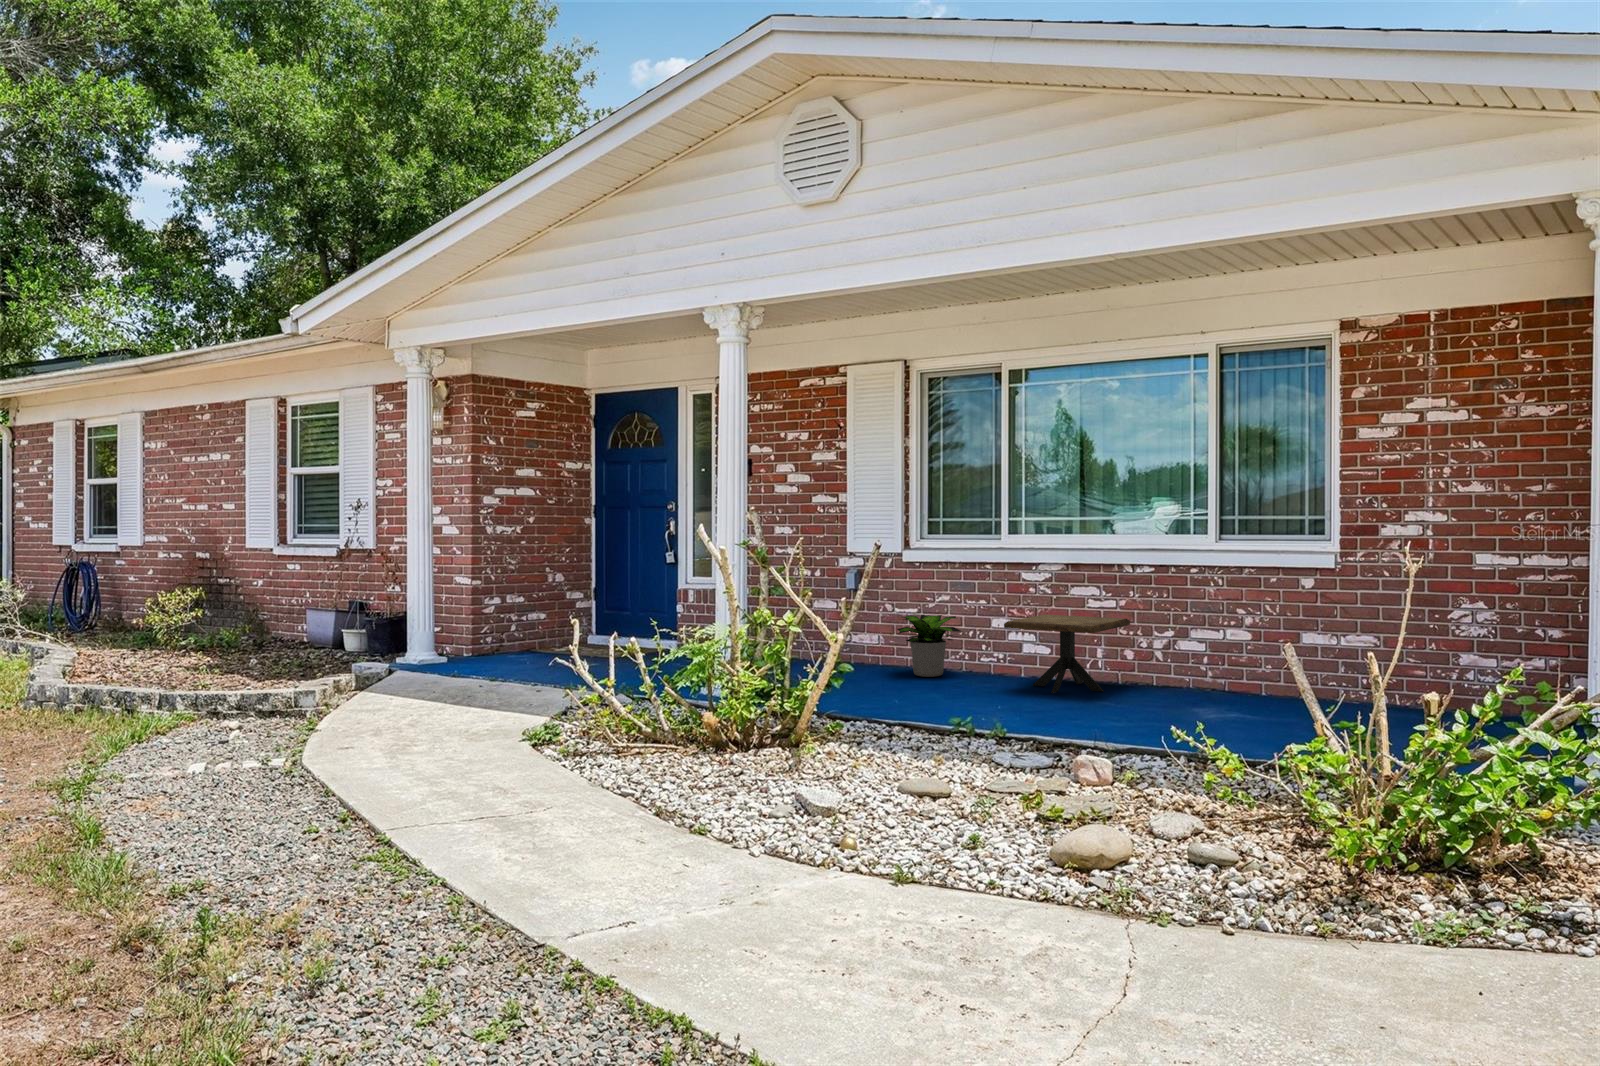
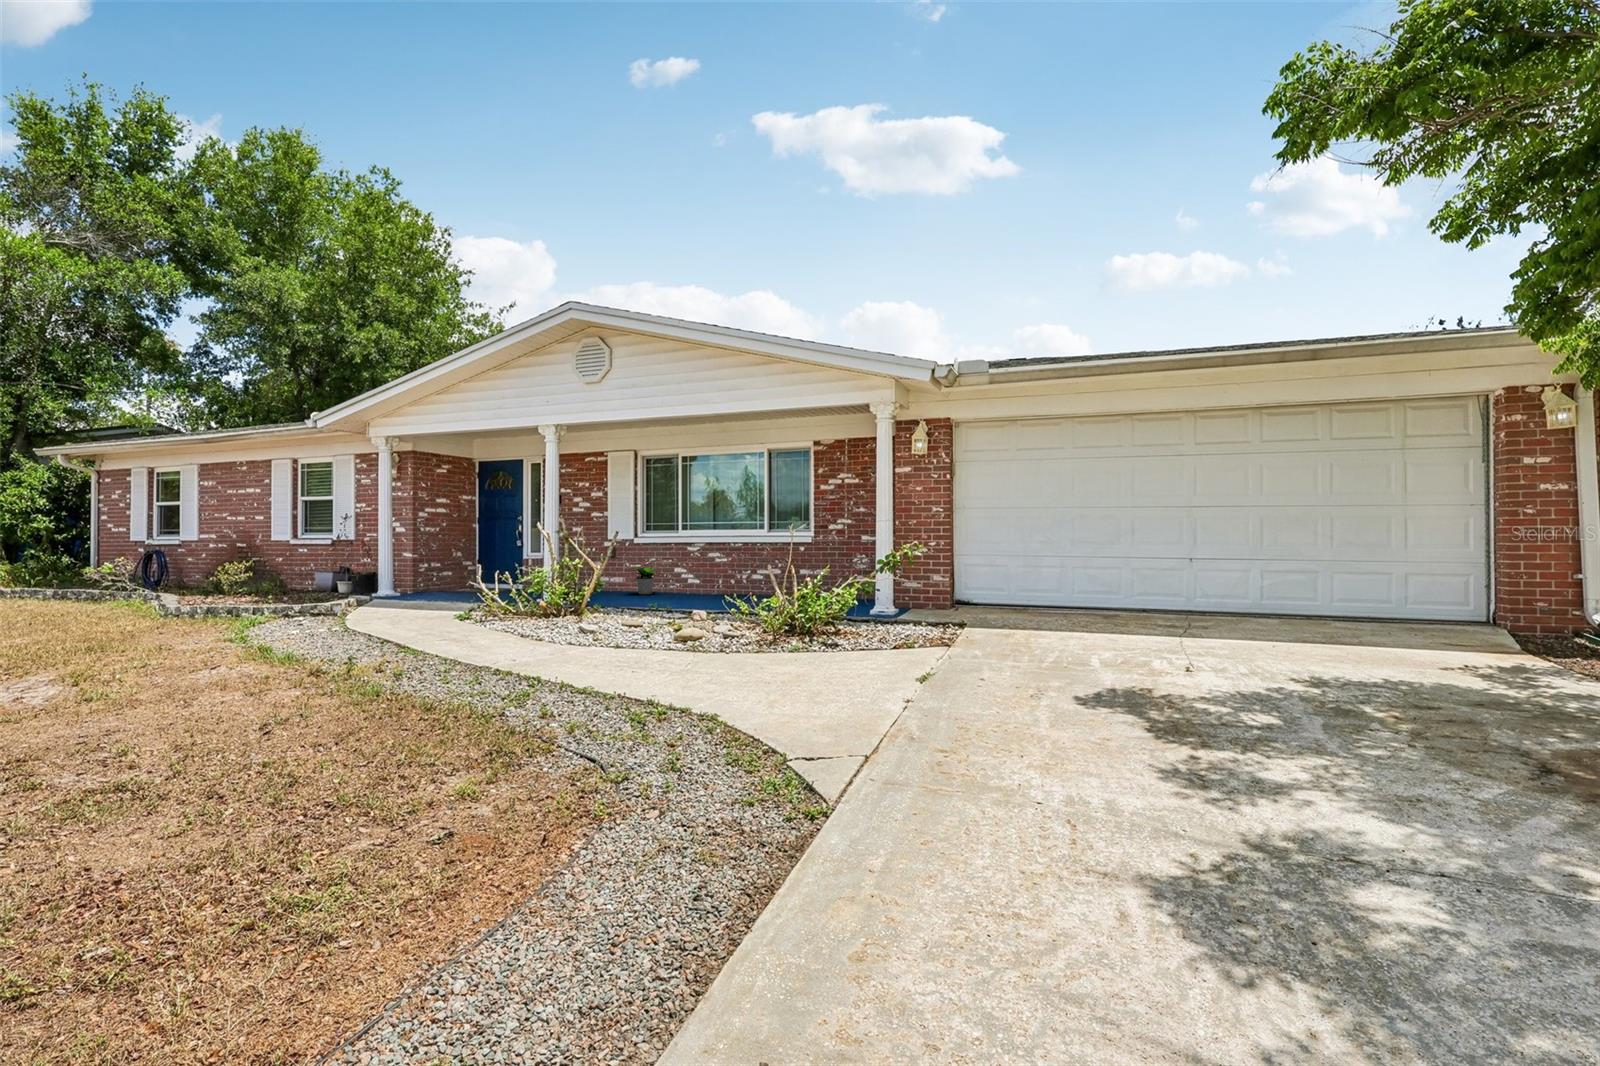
side table: present [1004,615,1130,693] -> none [676,565,732,597]

